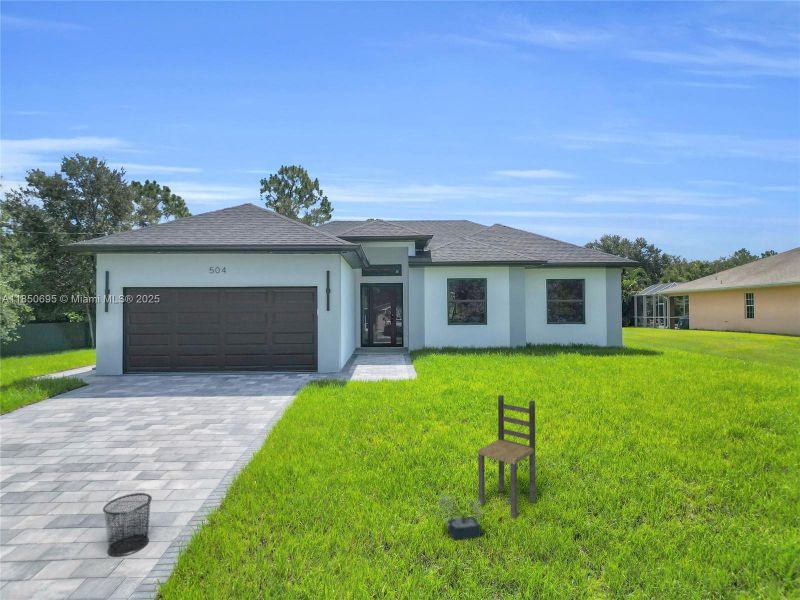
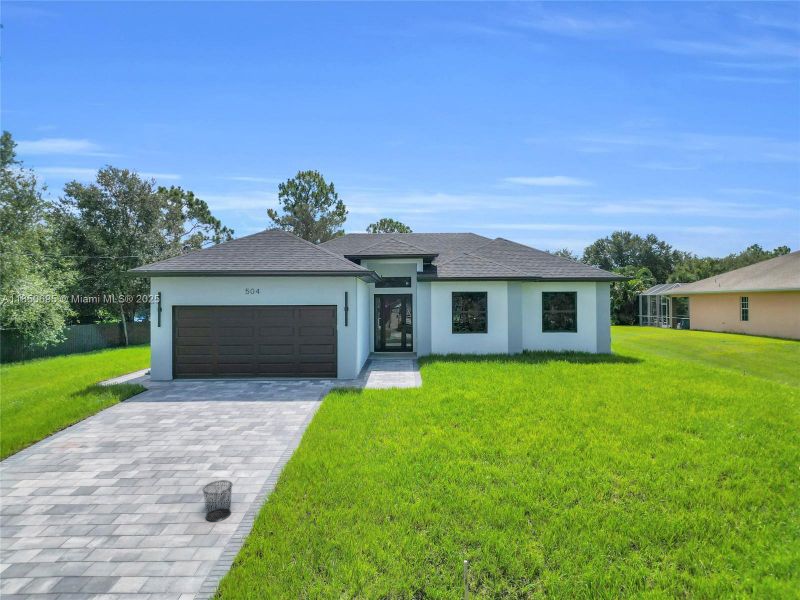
chair: present [478,395,536,519] -> none [458,413,499,502]
decorative plant: present [440,494,485,540] -> none [426,482,459,515]

